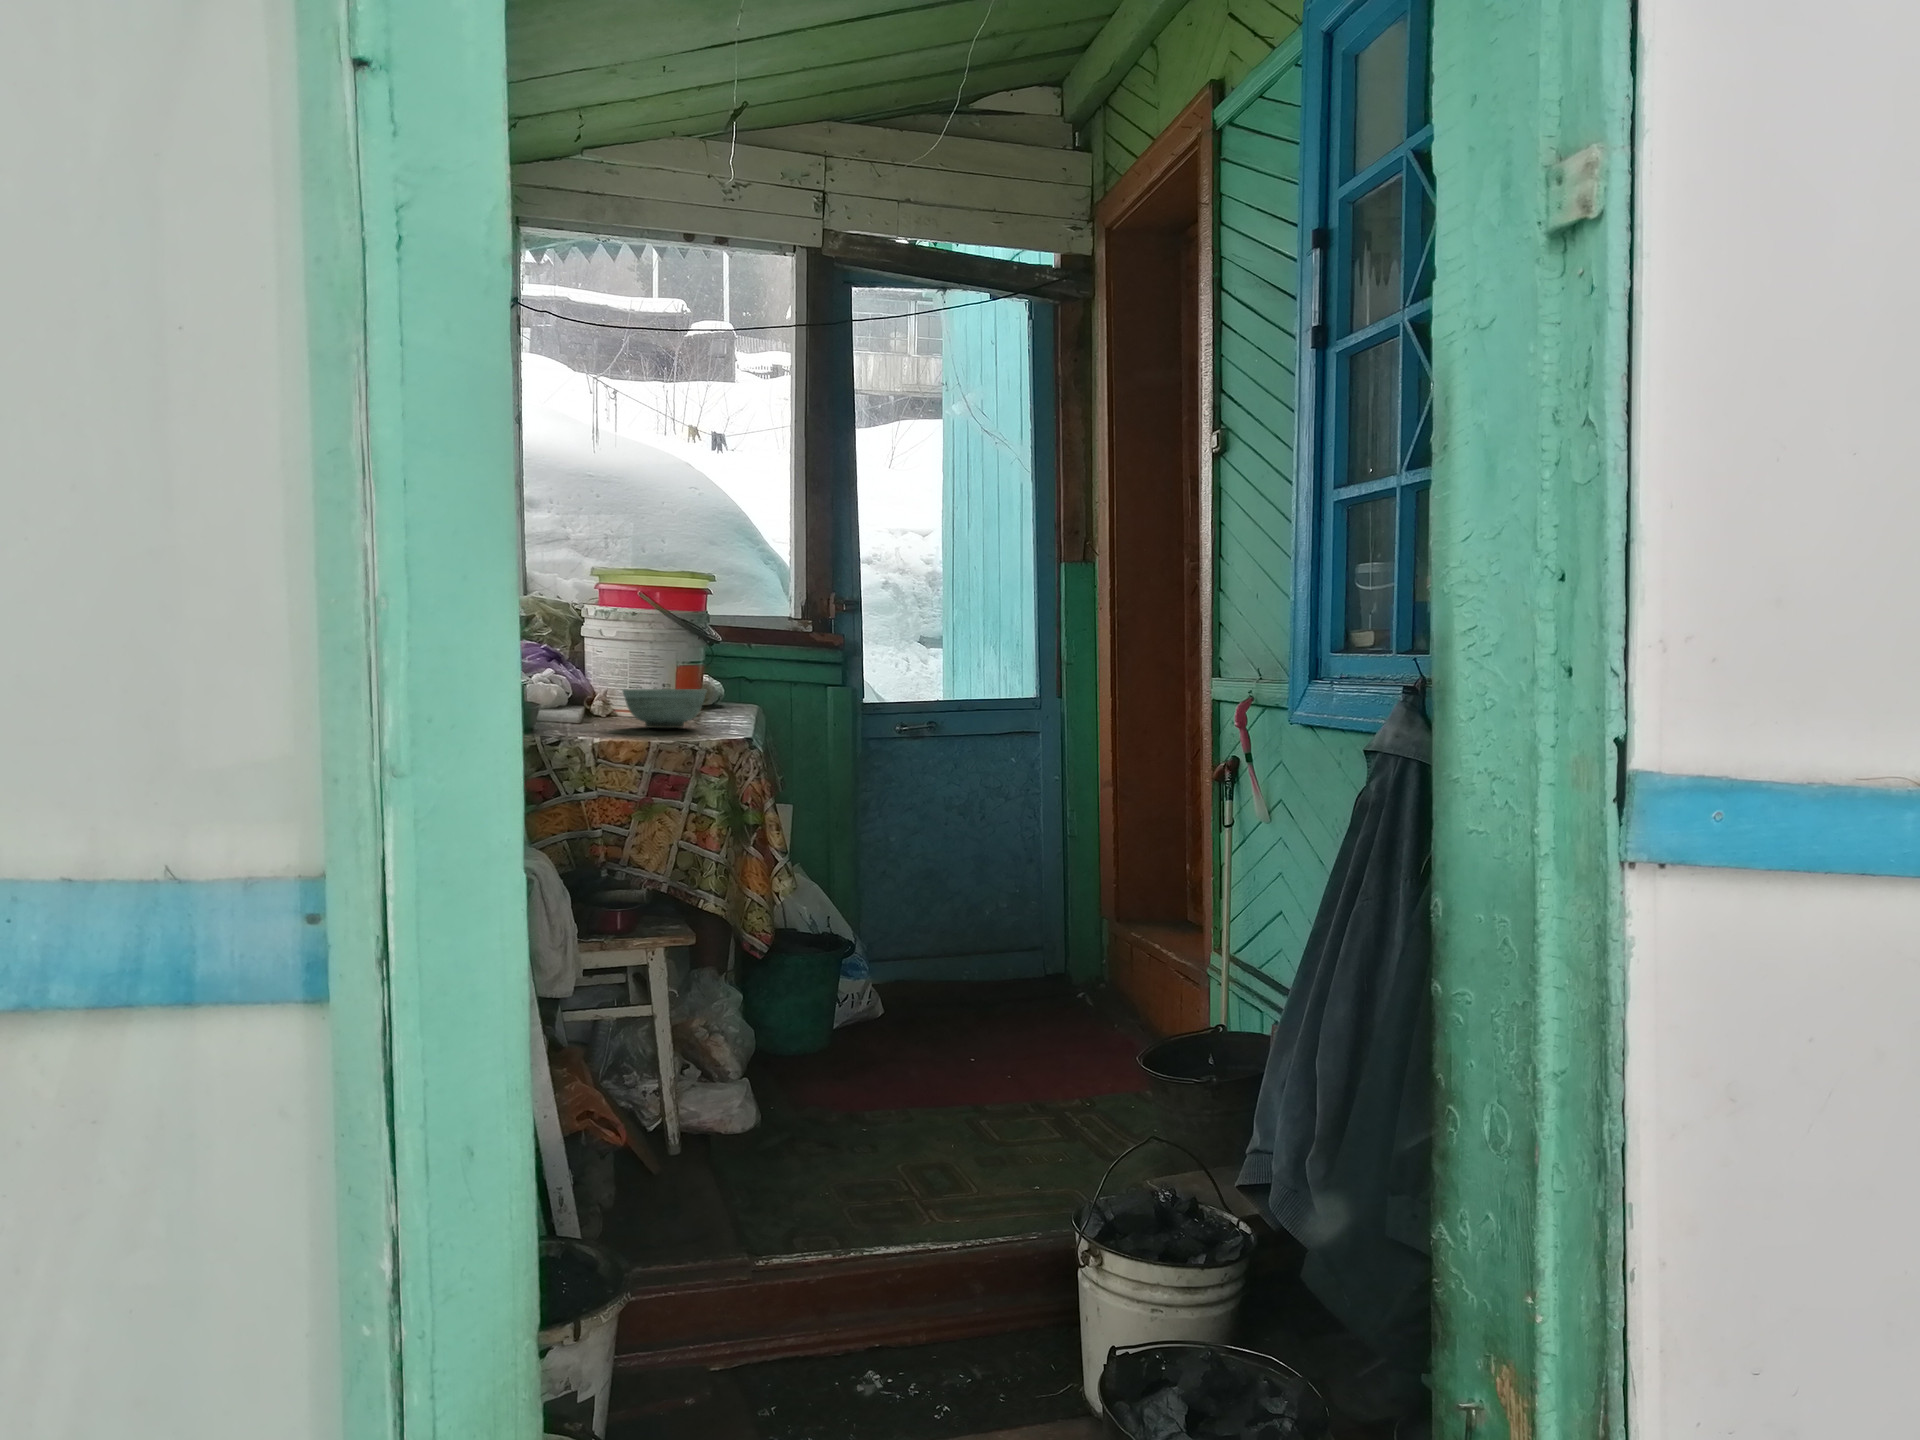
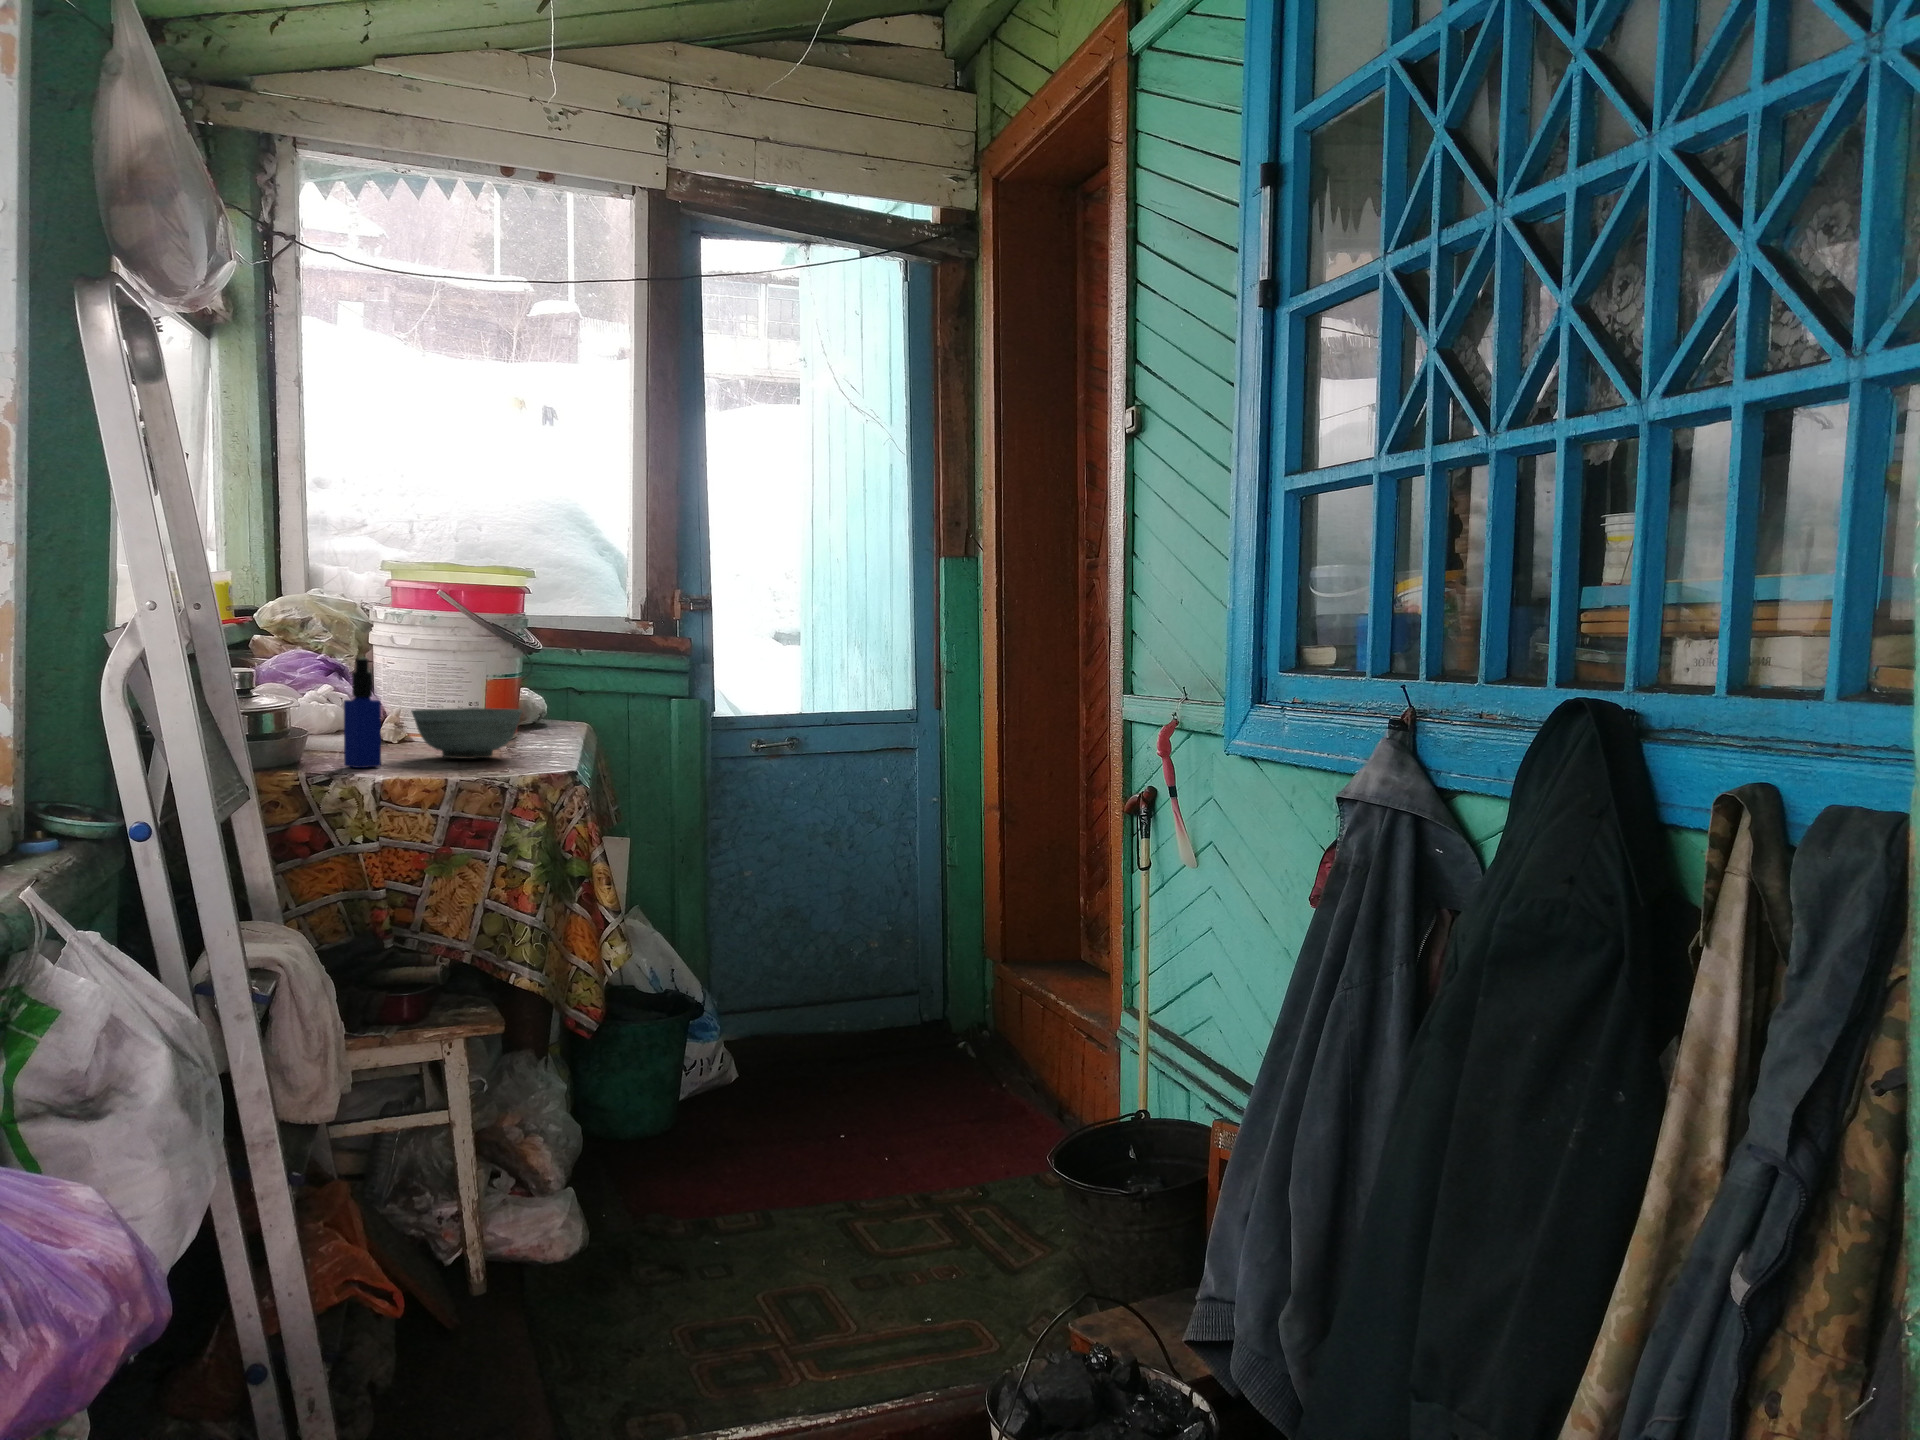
bottle: none [573,648,601,734] -> present [344,659,381,768]

